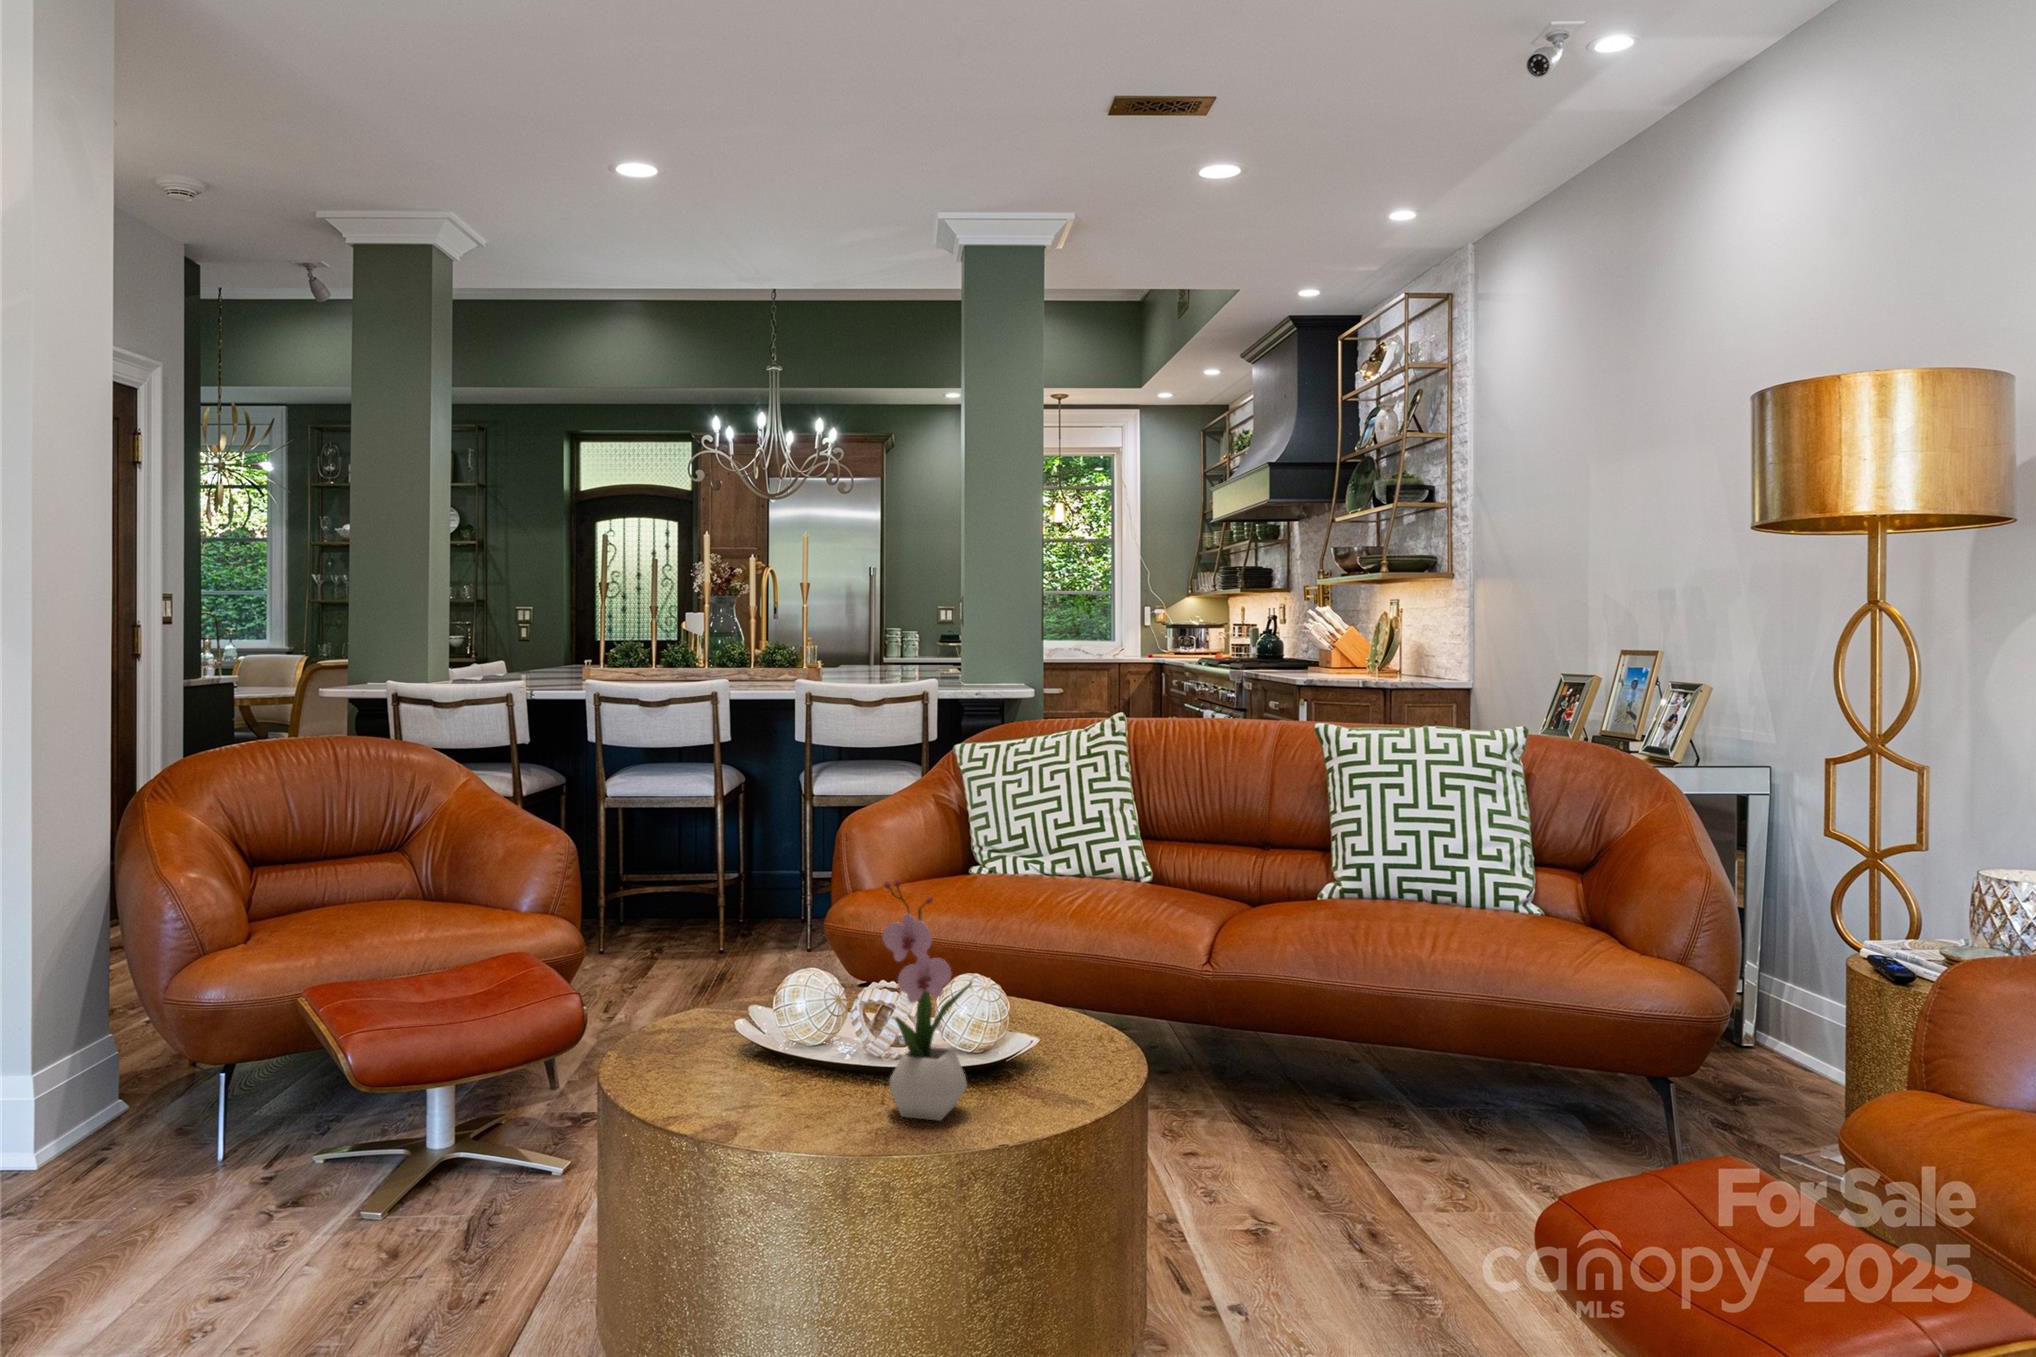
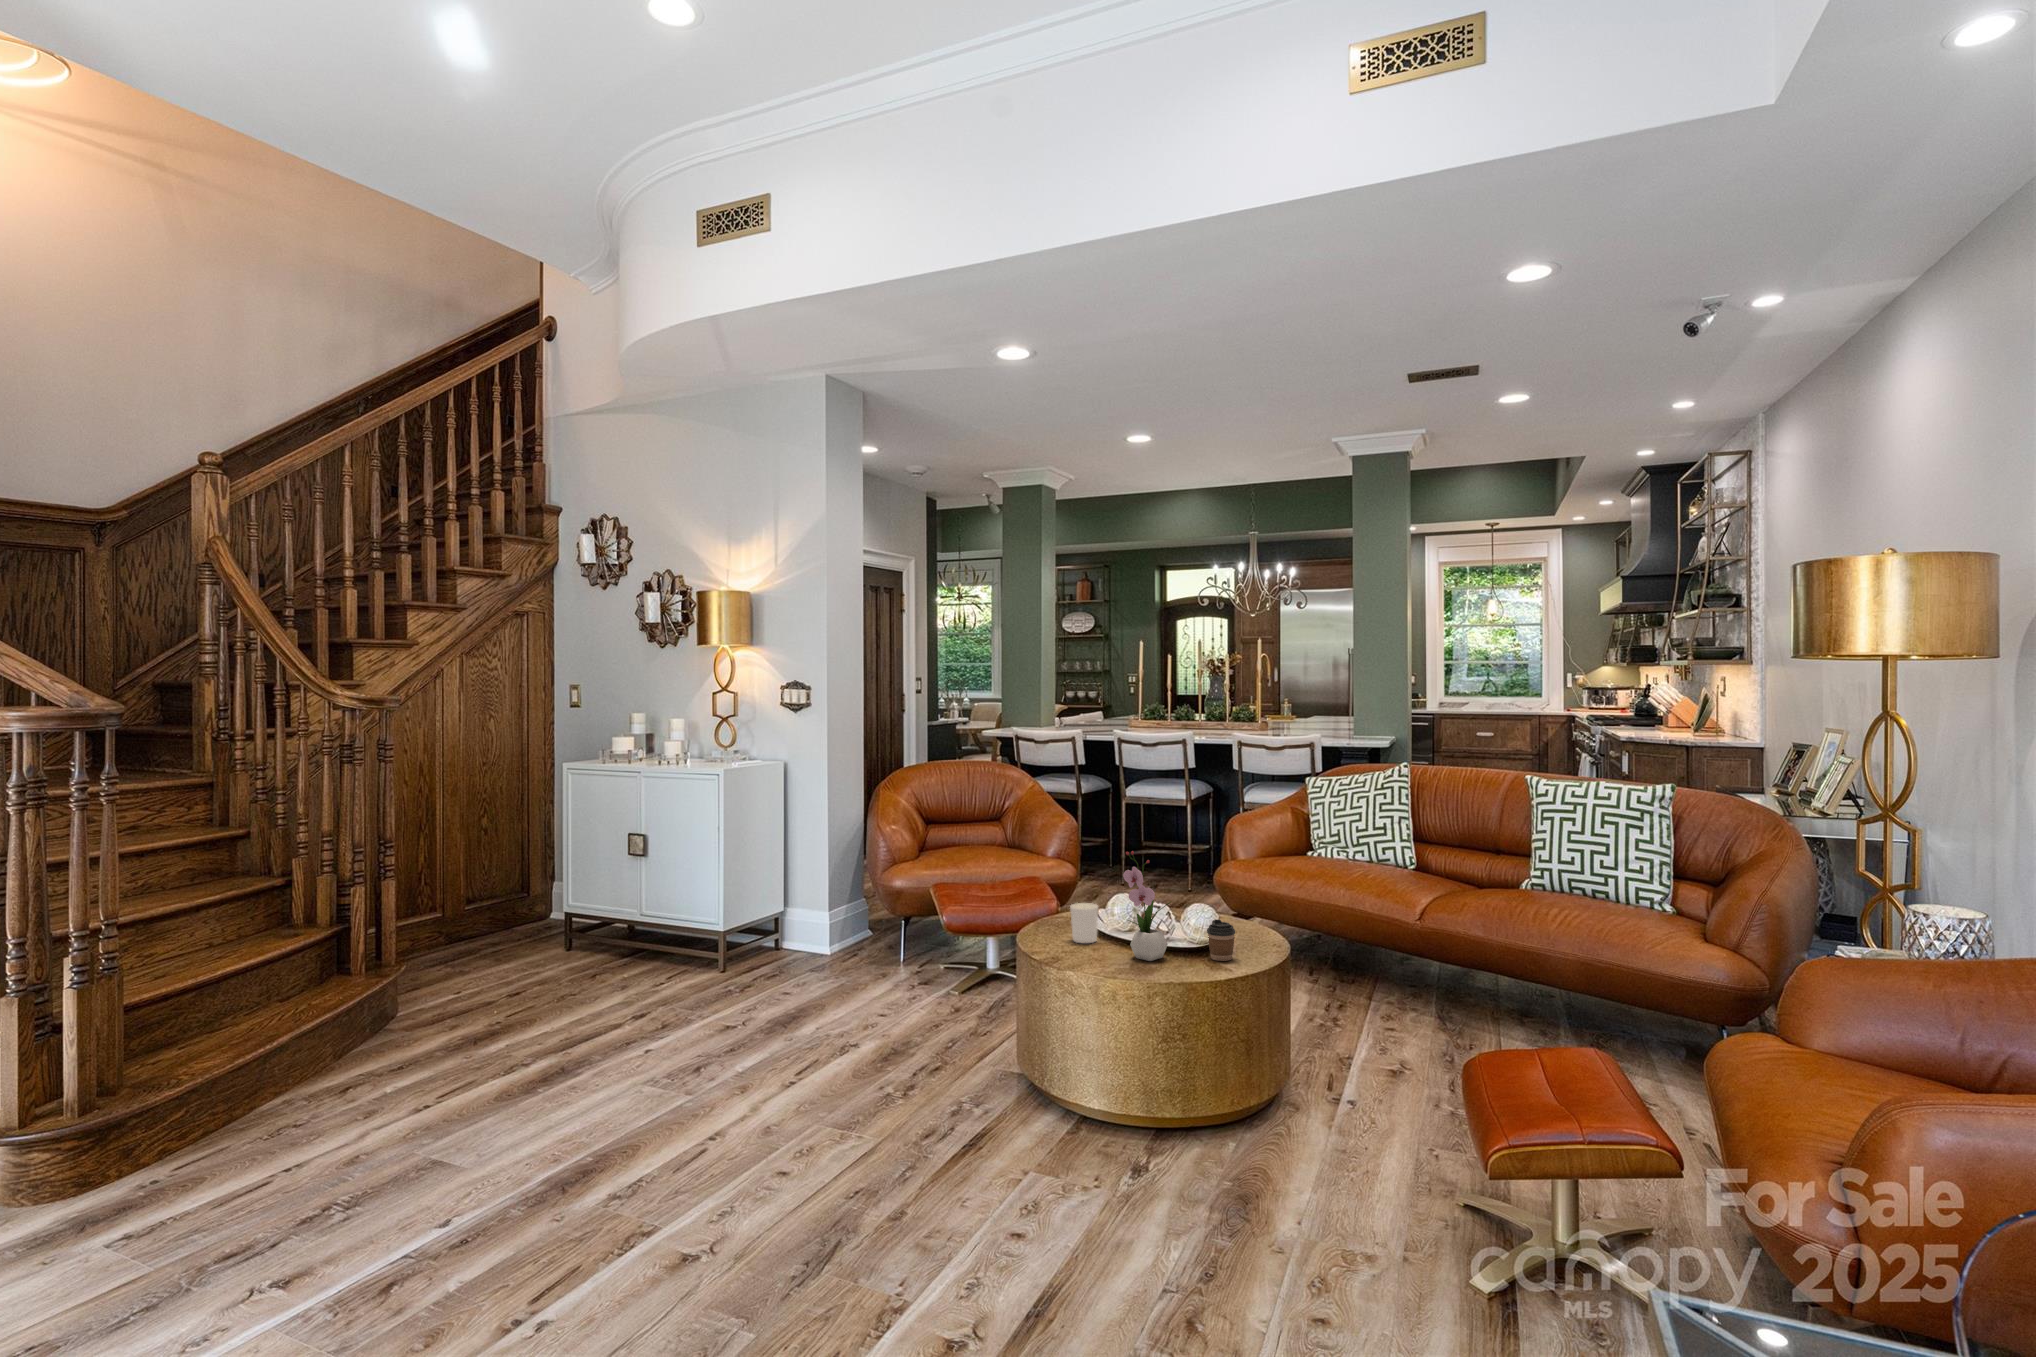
candle holder: none [720,1002,785,1096] -> present [1070,903,1098,943]
coffee cup: none [1034,1008,1092,1095] -> present [1207,920,1235,961]

